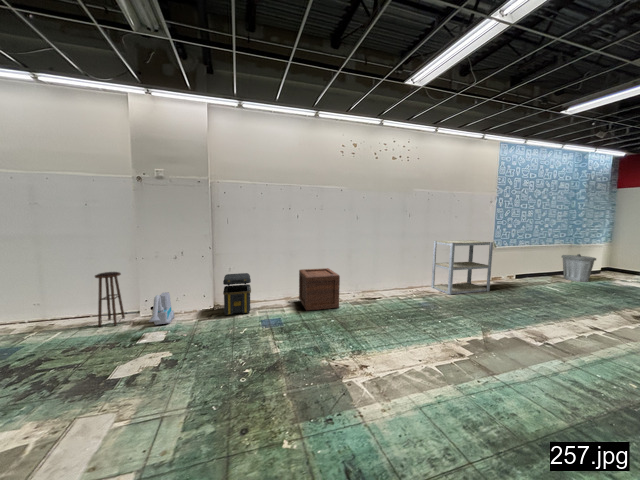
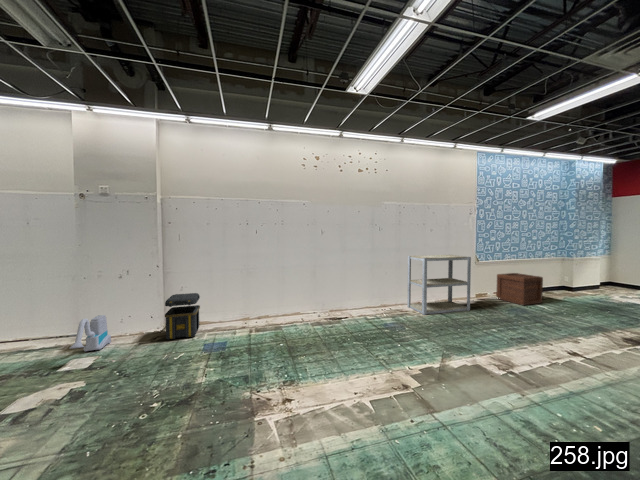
trash can: present [562,254,596,282] -> none [555,268,592,299]
wooden crate: present [299,268,340,311] -> present [496,273,543,305]
stool: present [95,272,125,327] -> none [22,293,58,354]

